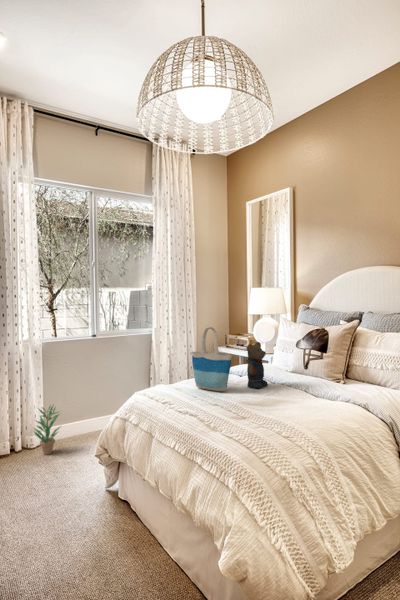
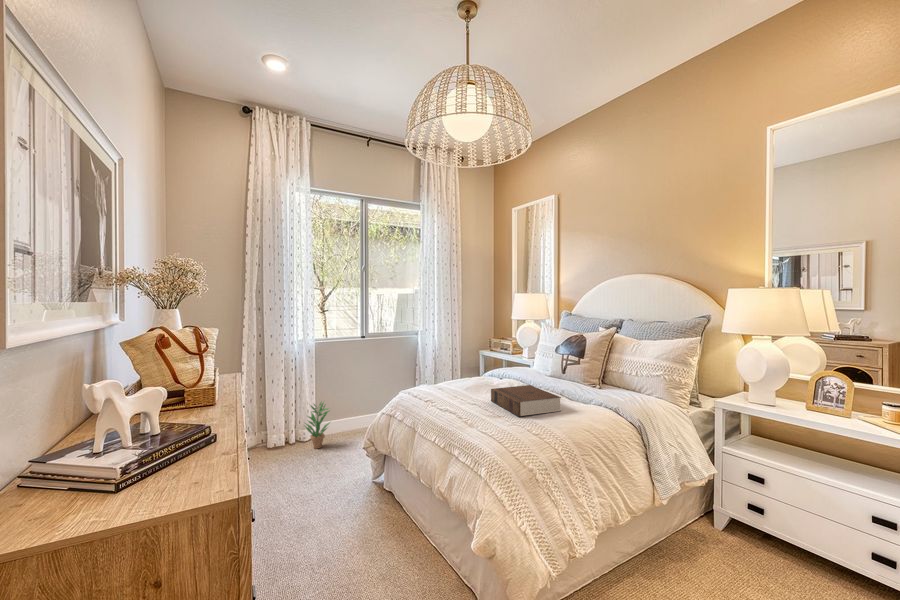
tote bag: present [192,327,232,391] -> none [454,331,491,392]
teddy bear: present [246,342,268,388] -> none [506,346,526,390]
book: none [233,382,309,417] -> present [491,385,561,416]

